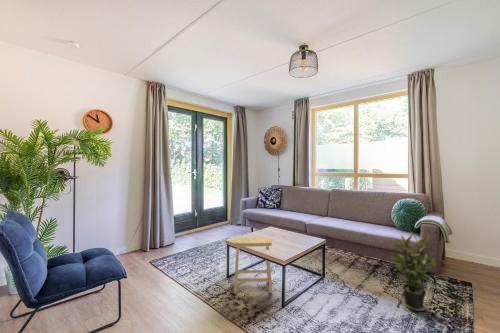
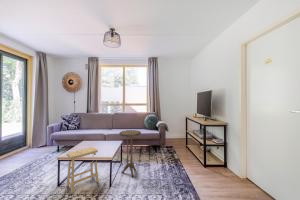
side table: none [307,220,349,310] -> present [119,130,141,177]
potted plant: present [391,234,436,311] -> none [154,129,170,163]

